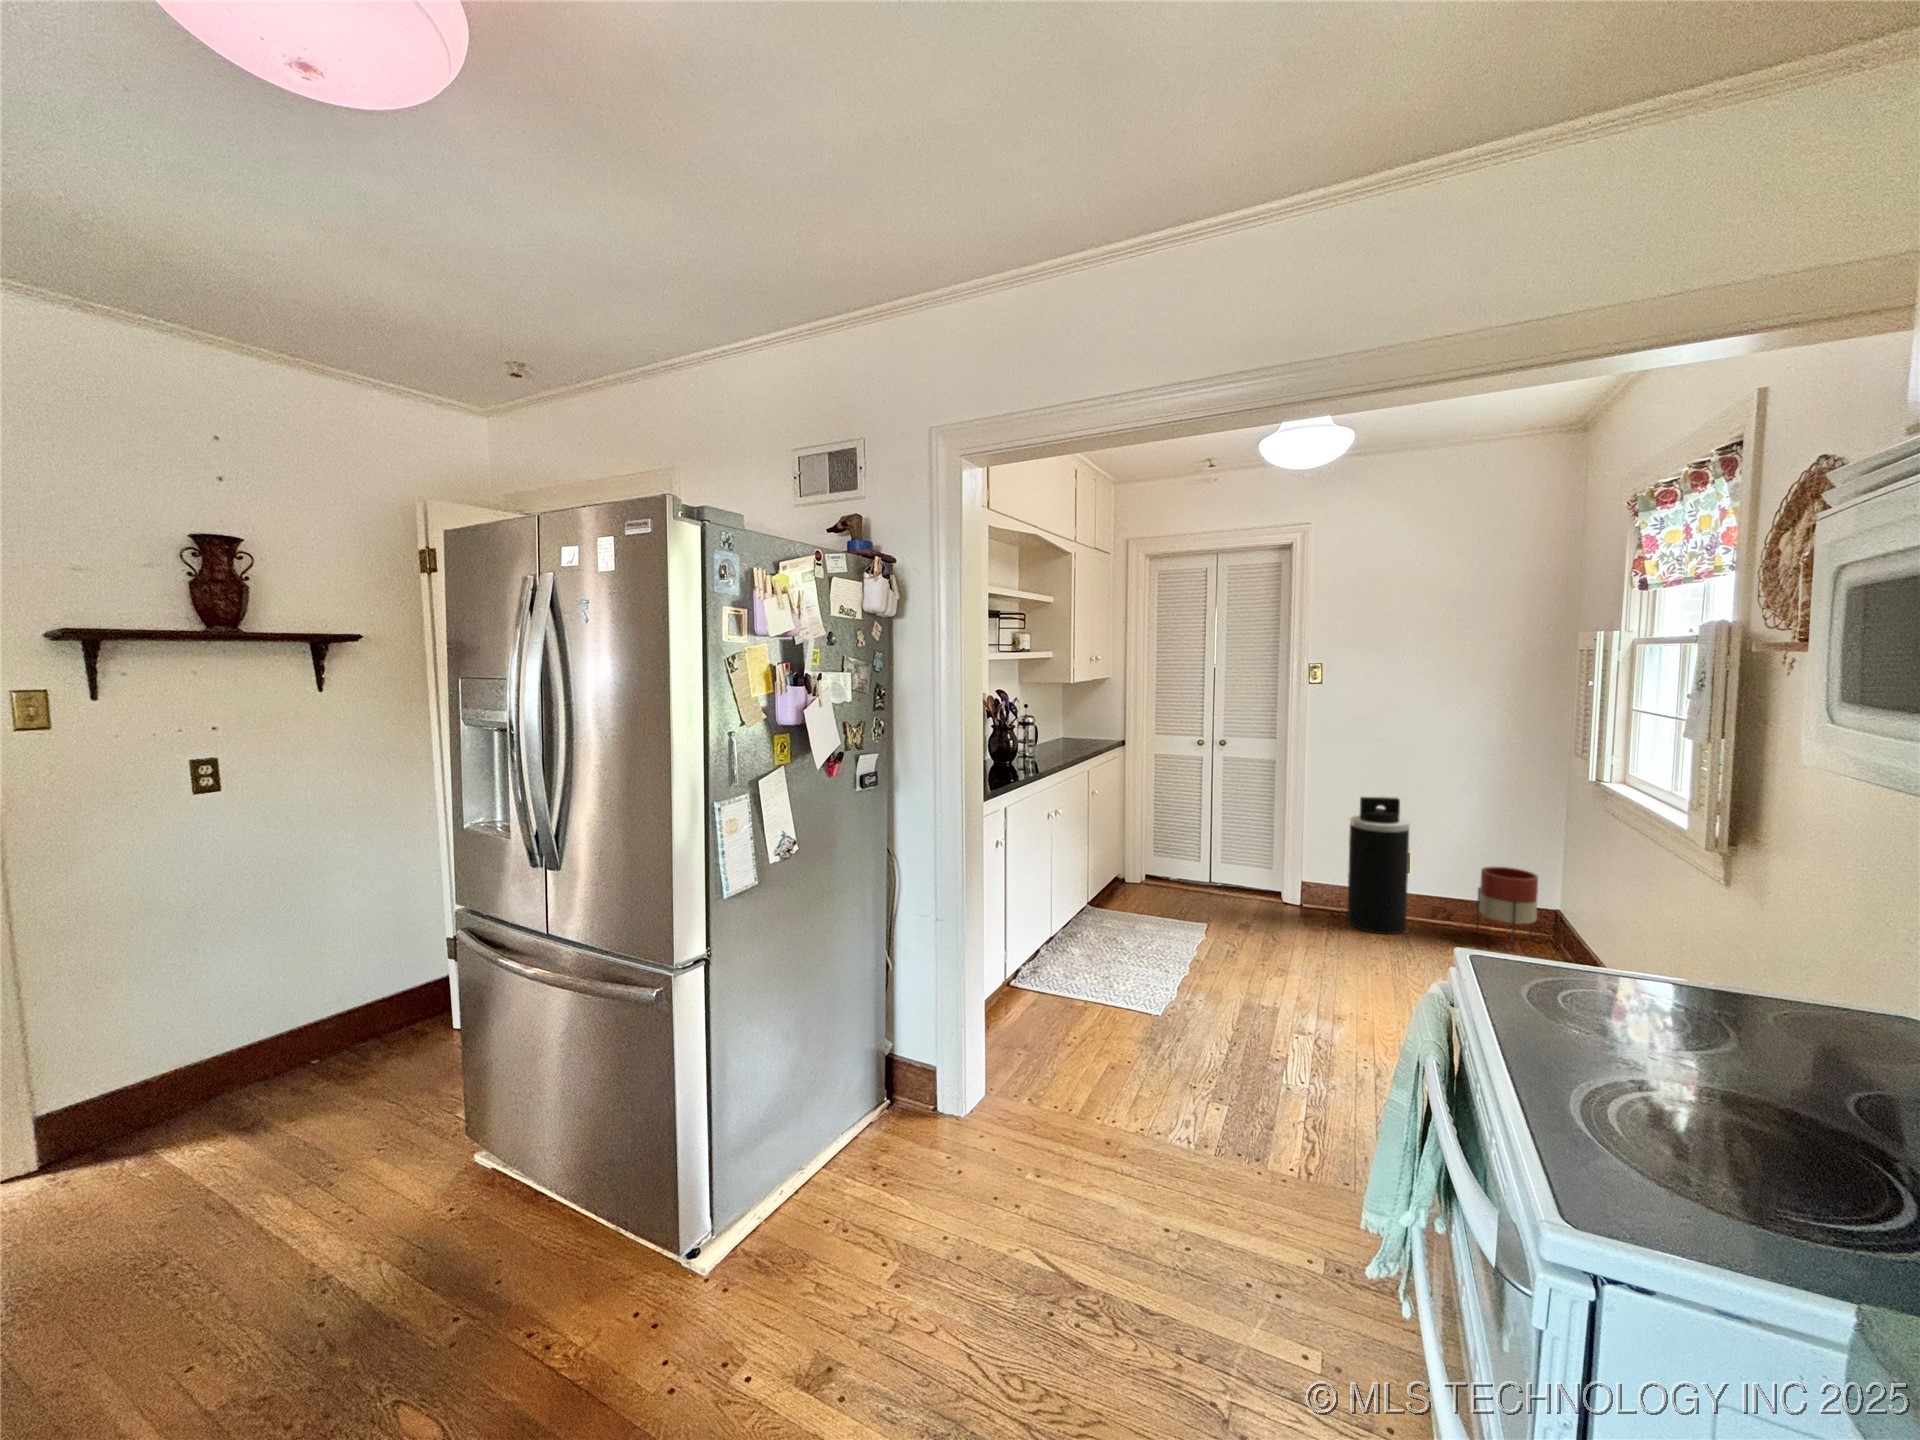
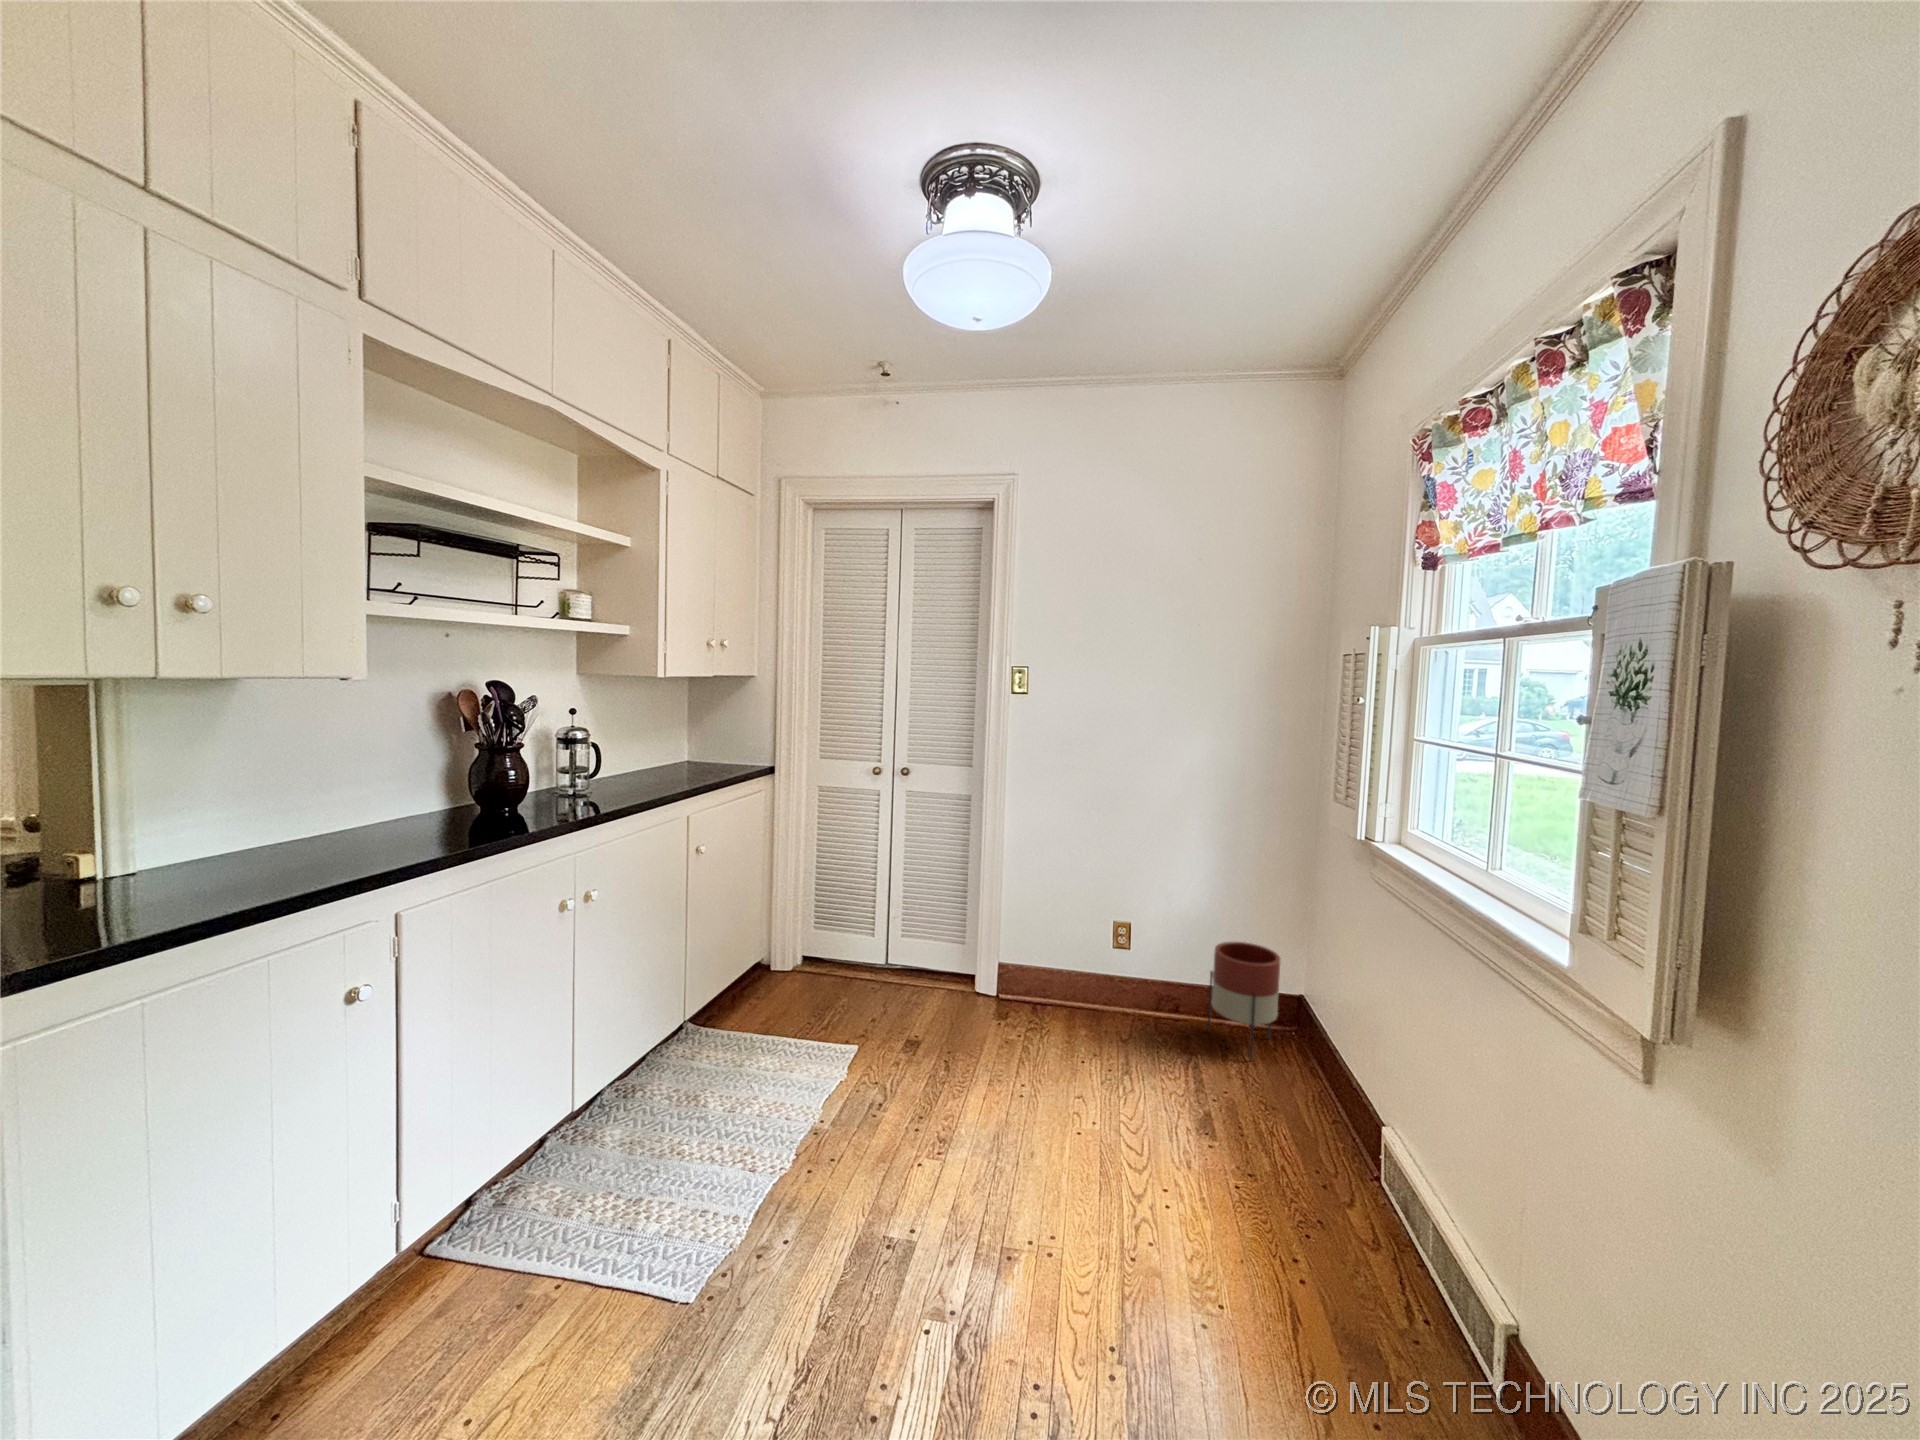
trash can: present [1347,797,1410,934] -> none [1052,851,1131,1045]

